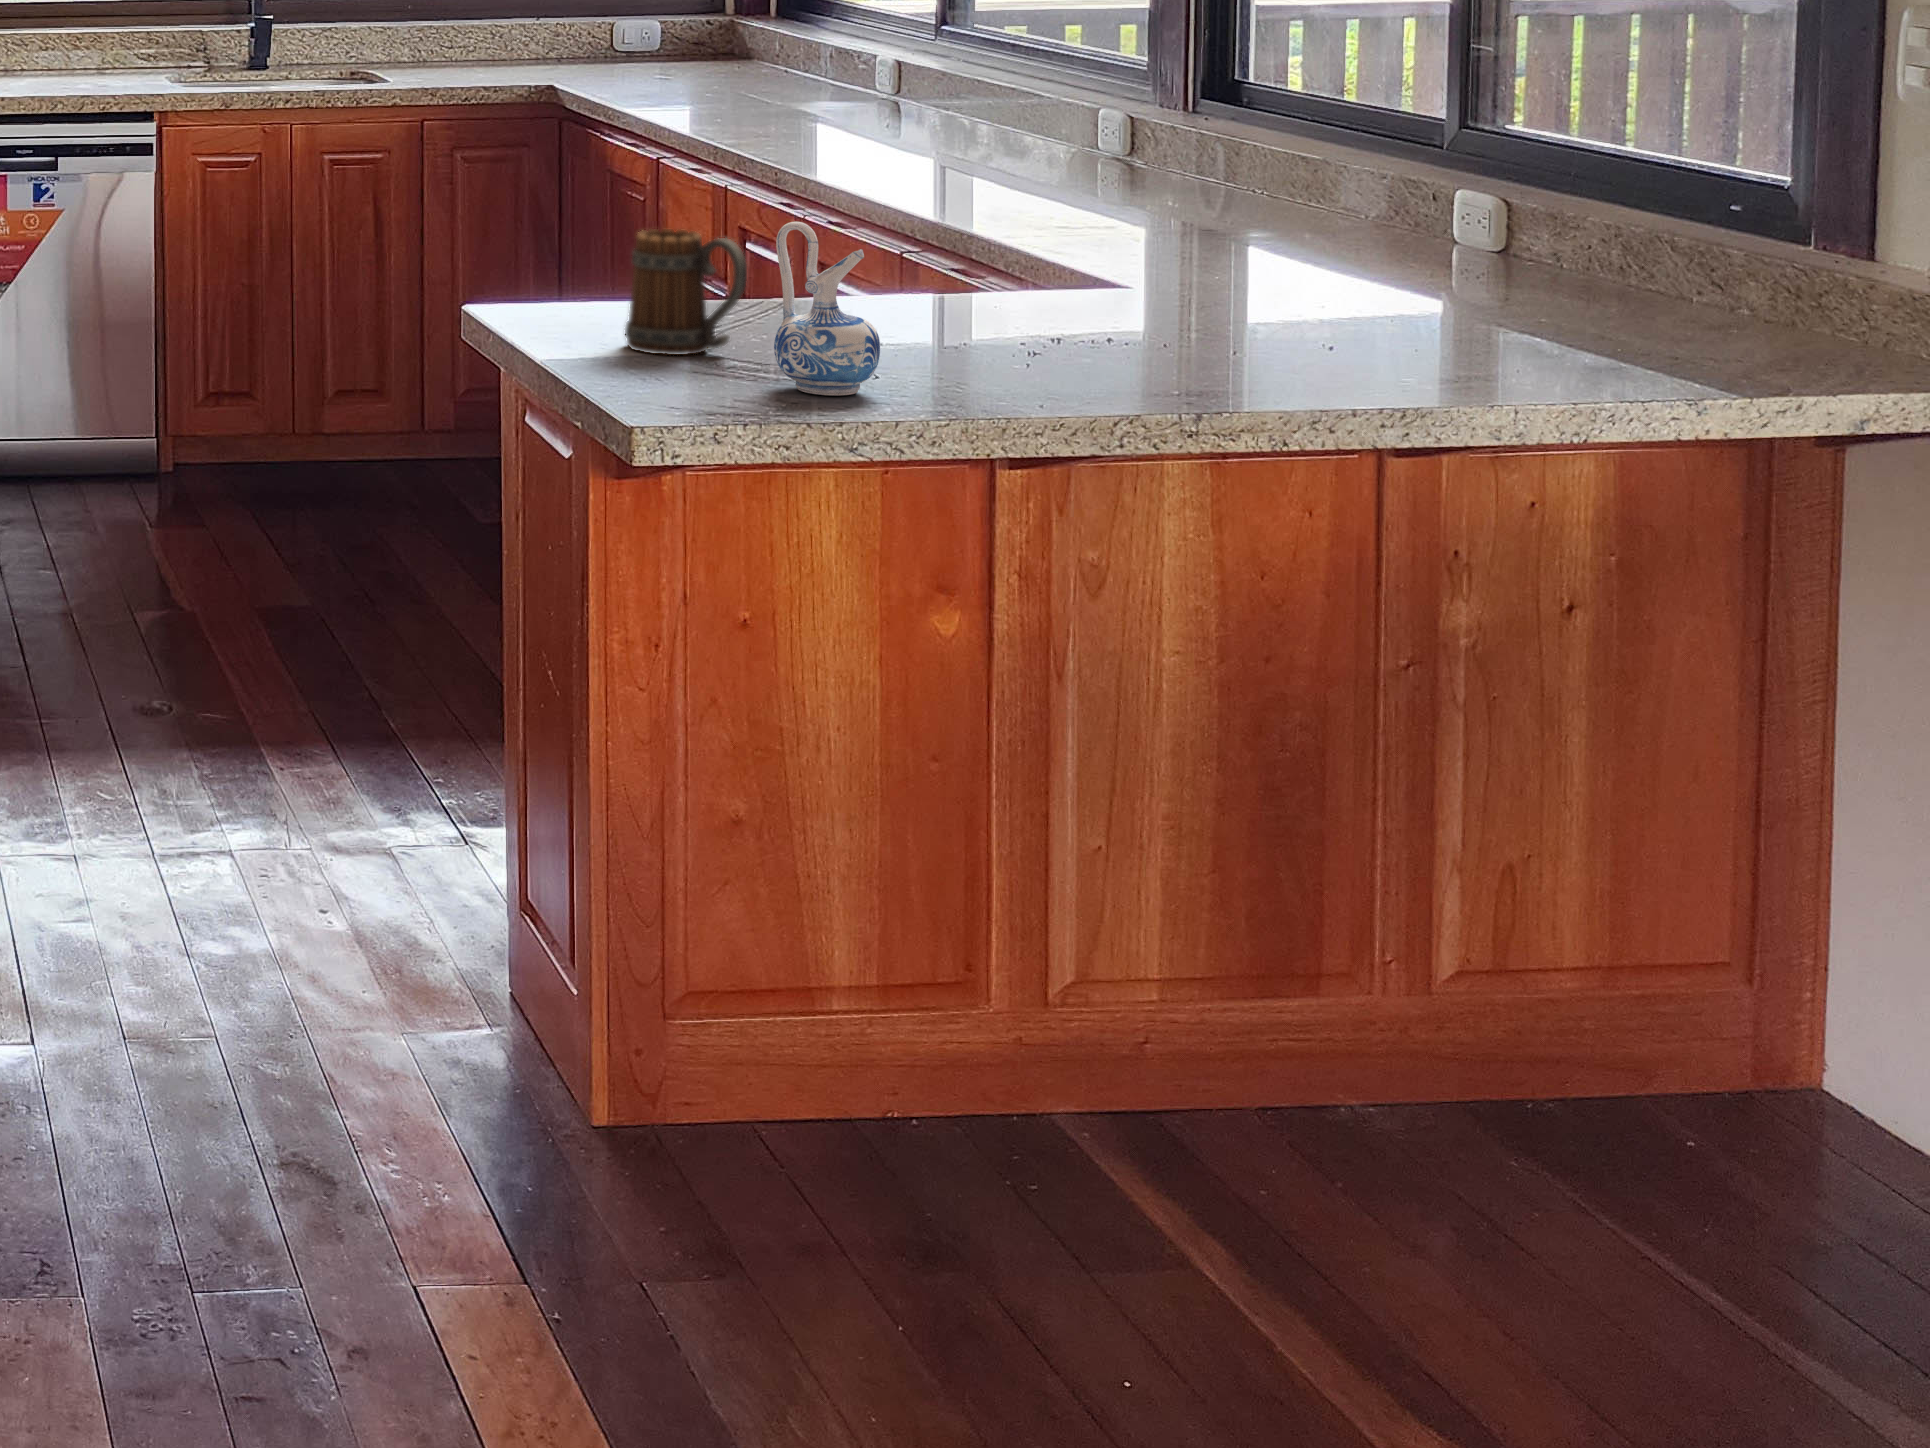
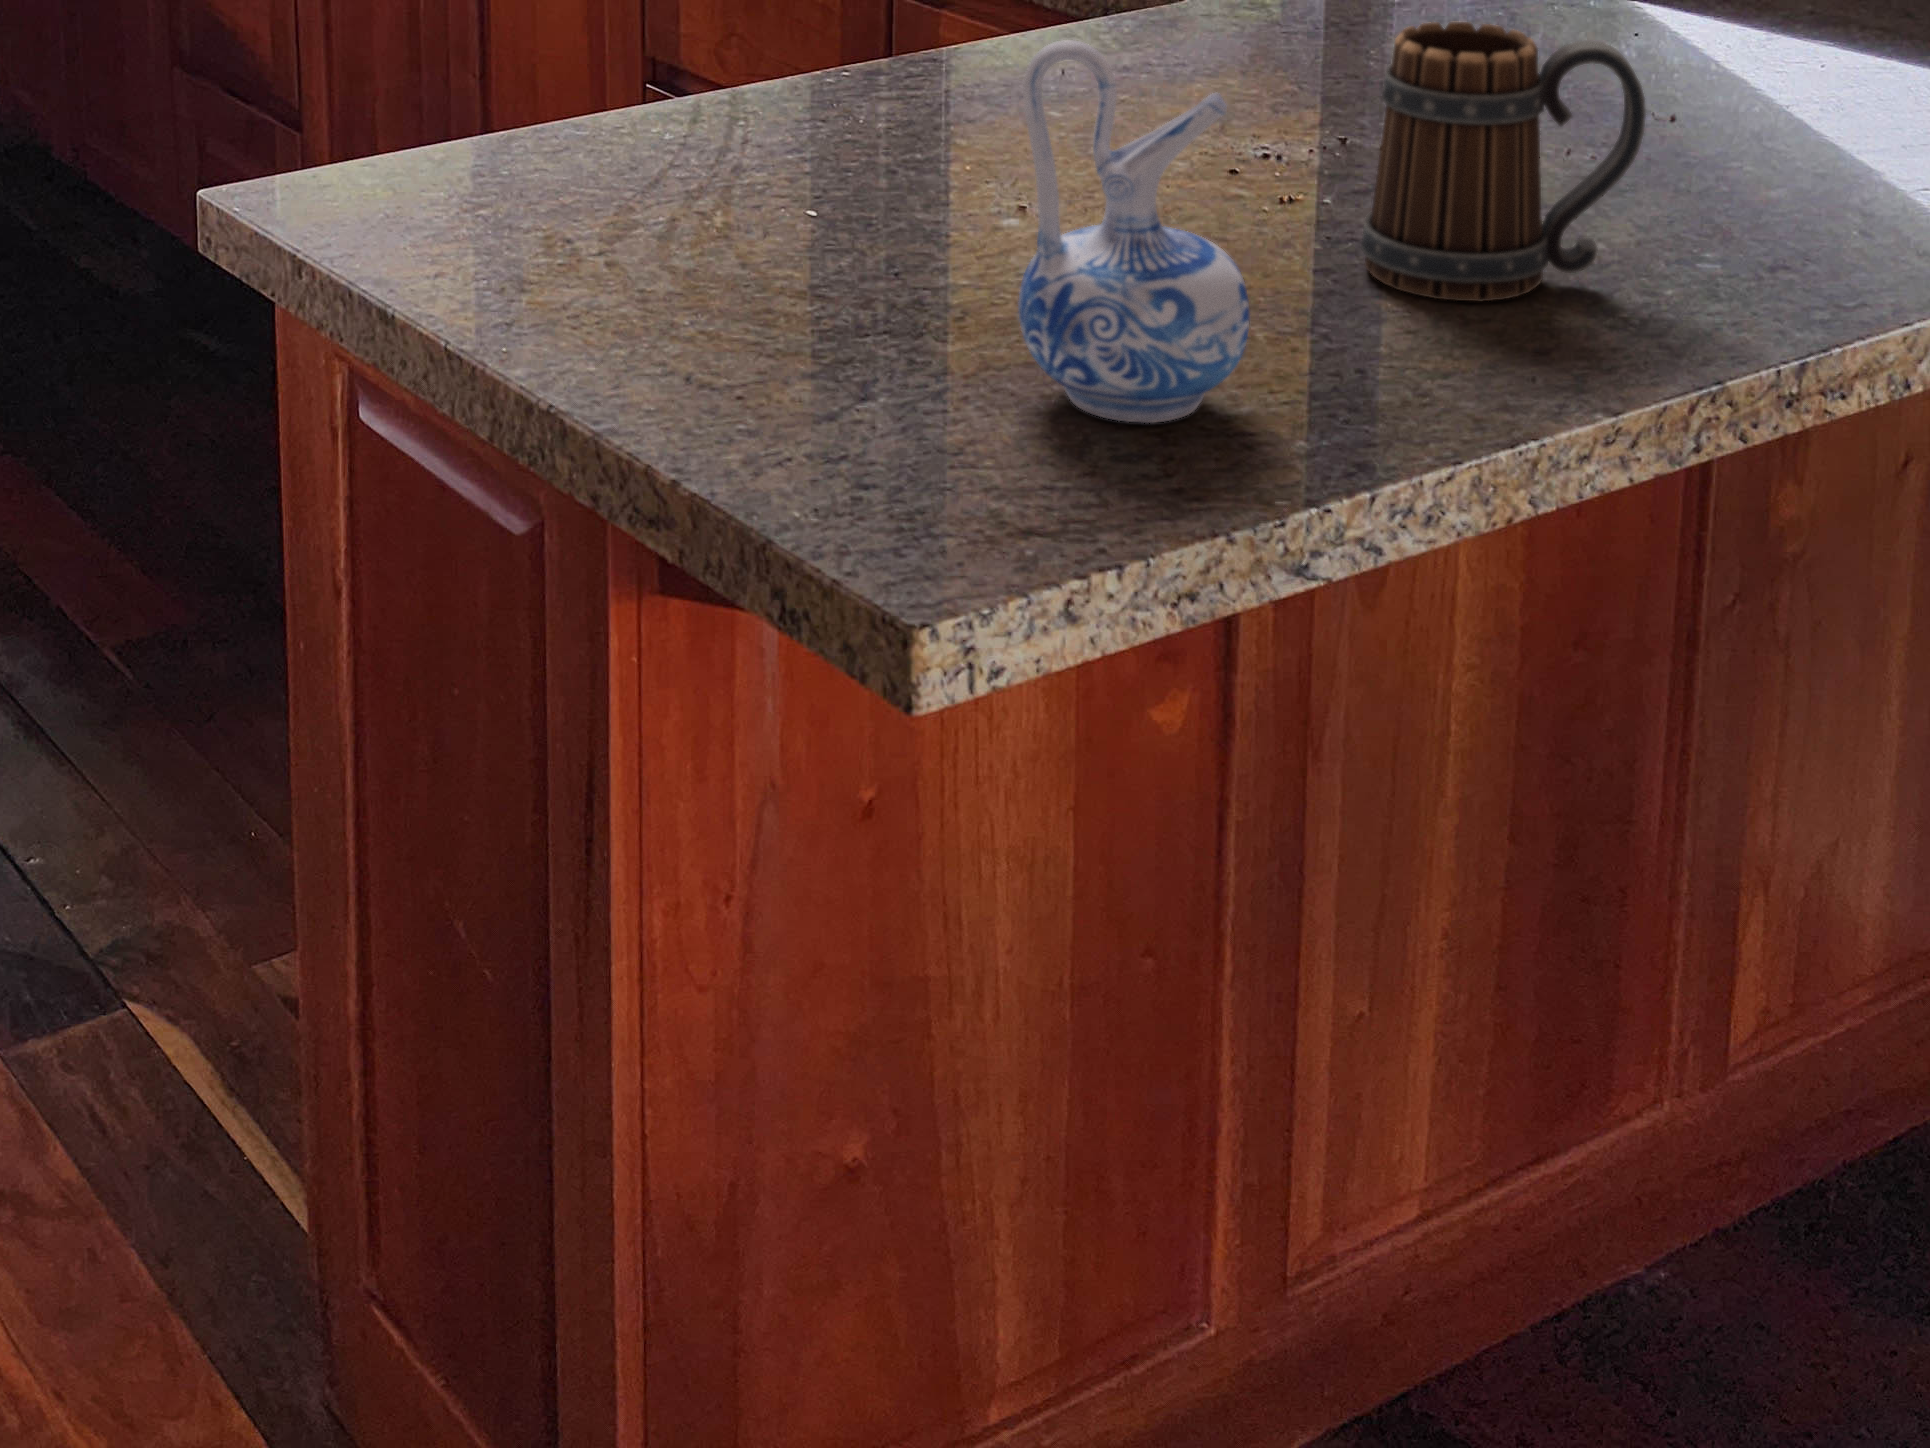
mug: present [625,229,747,355] -> present [1361,22,1646,301]

